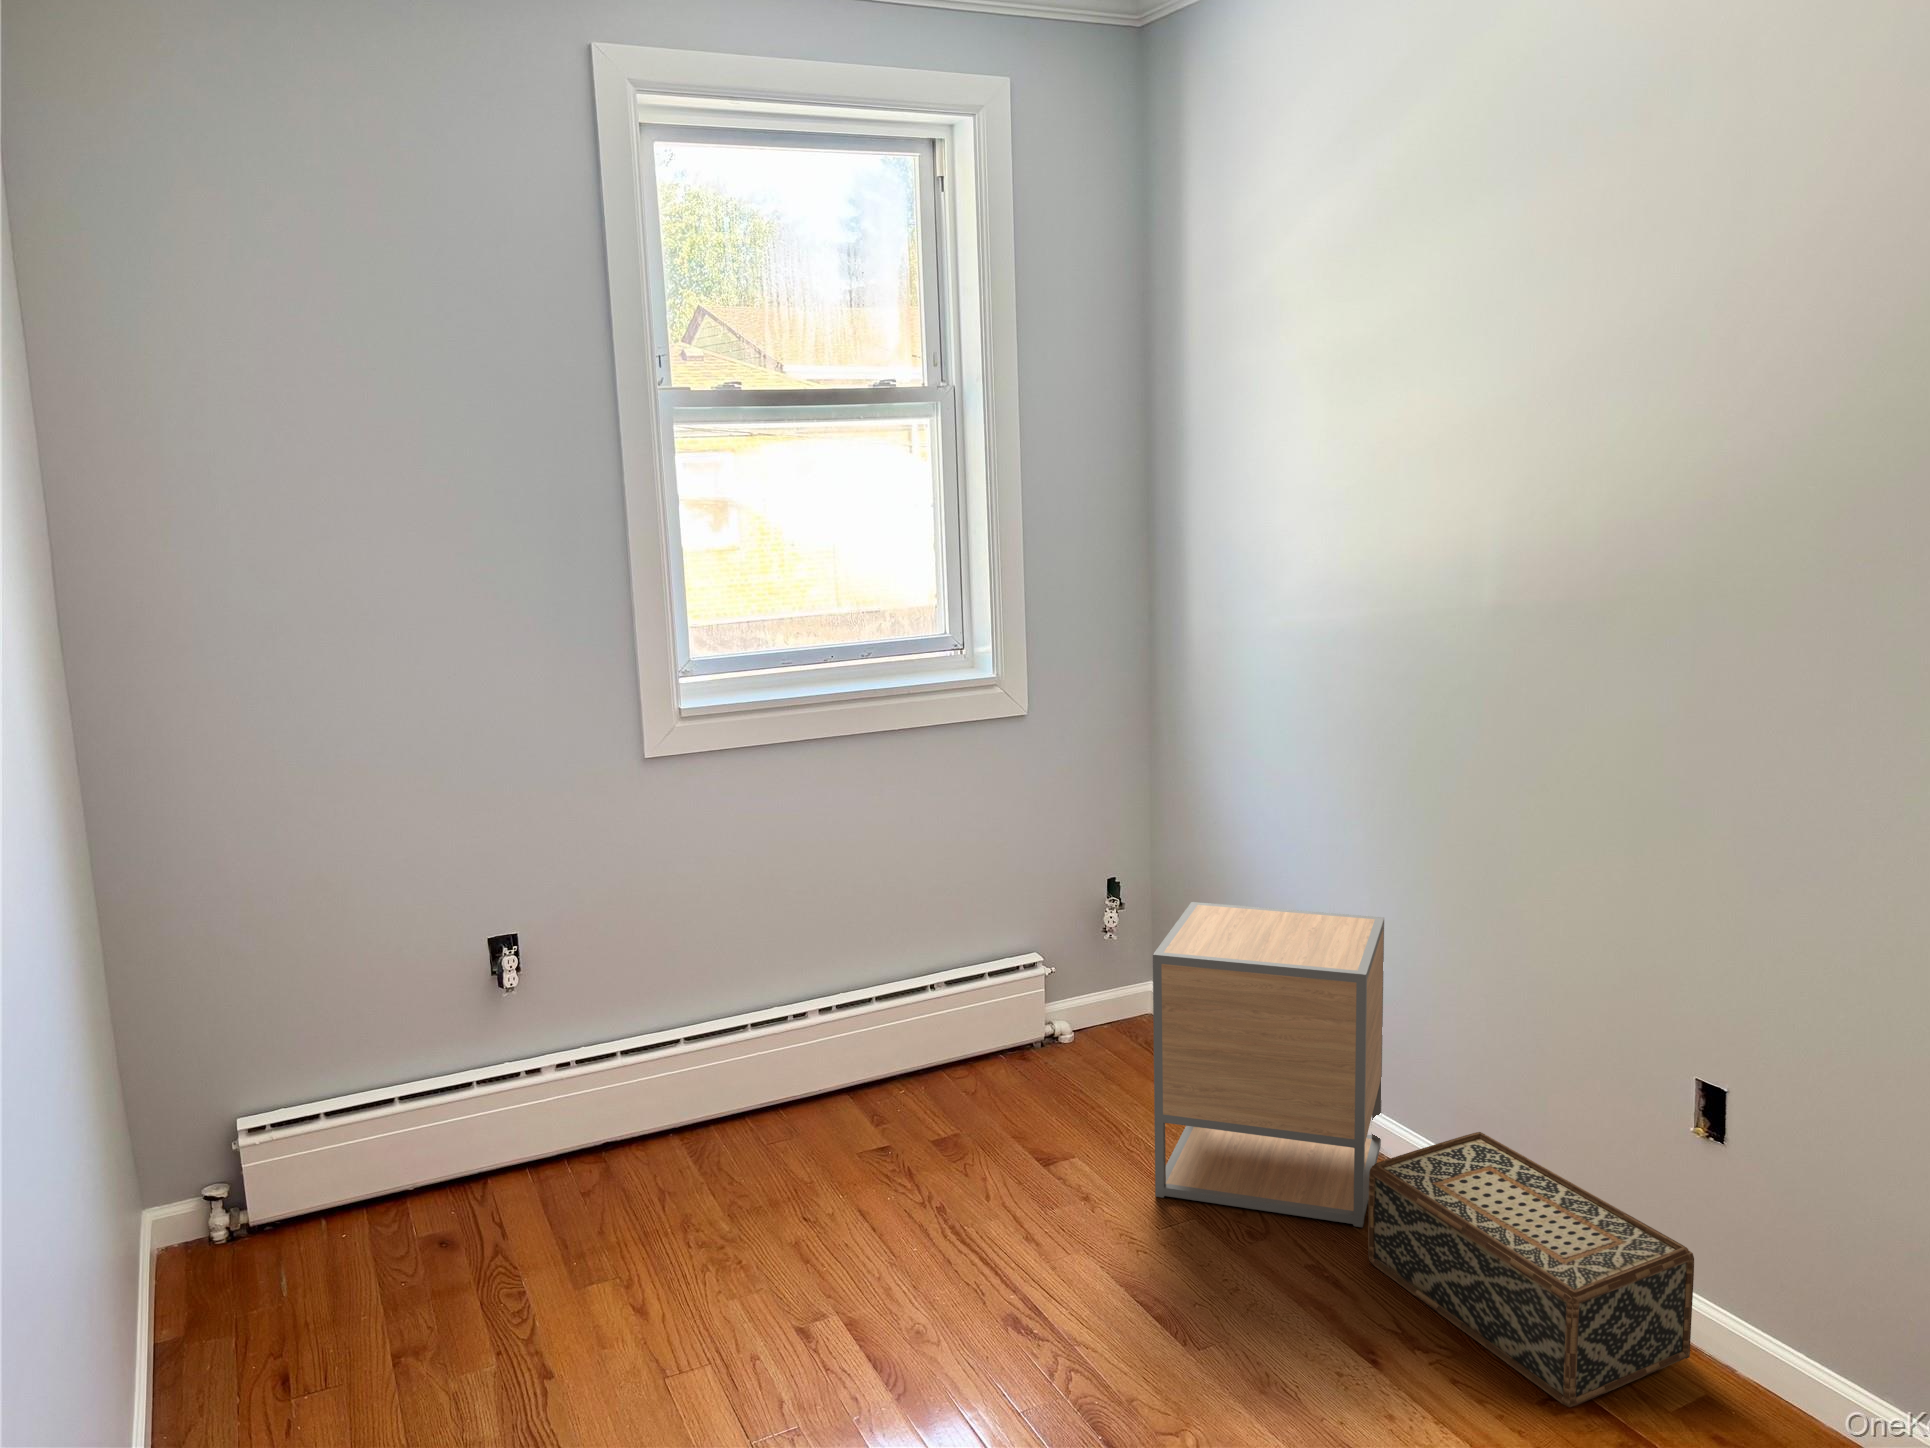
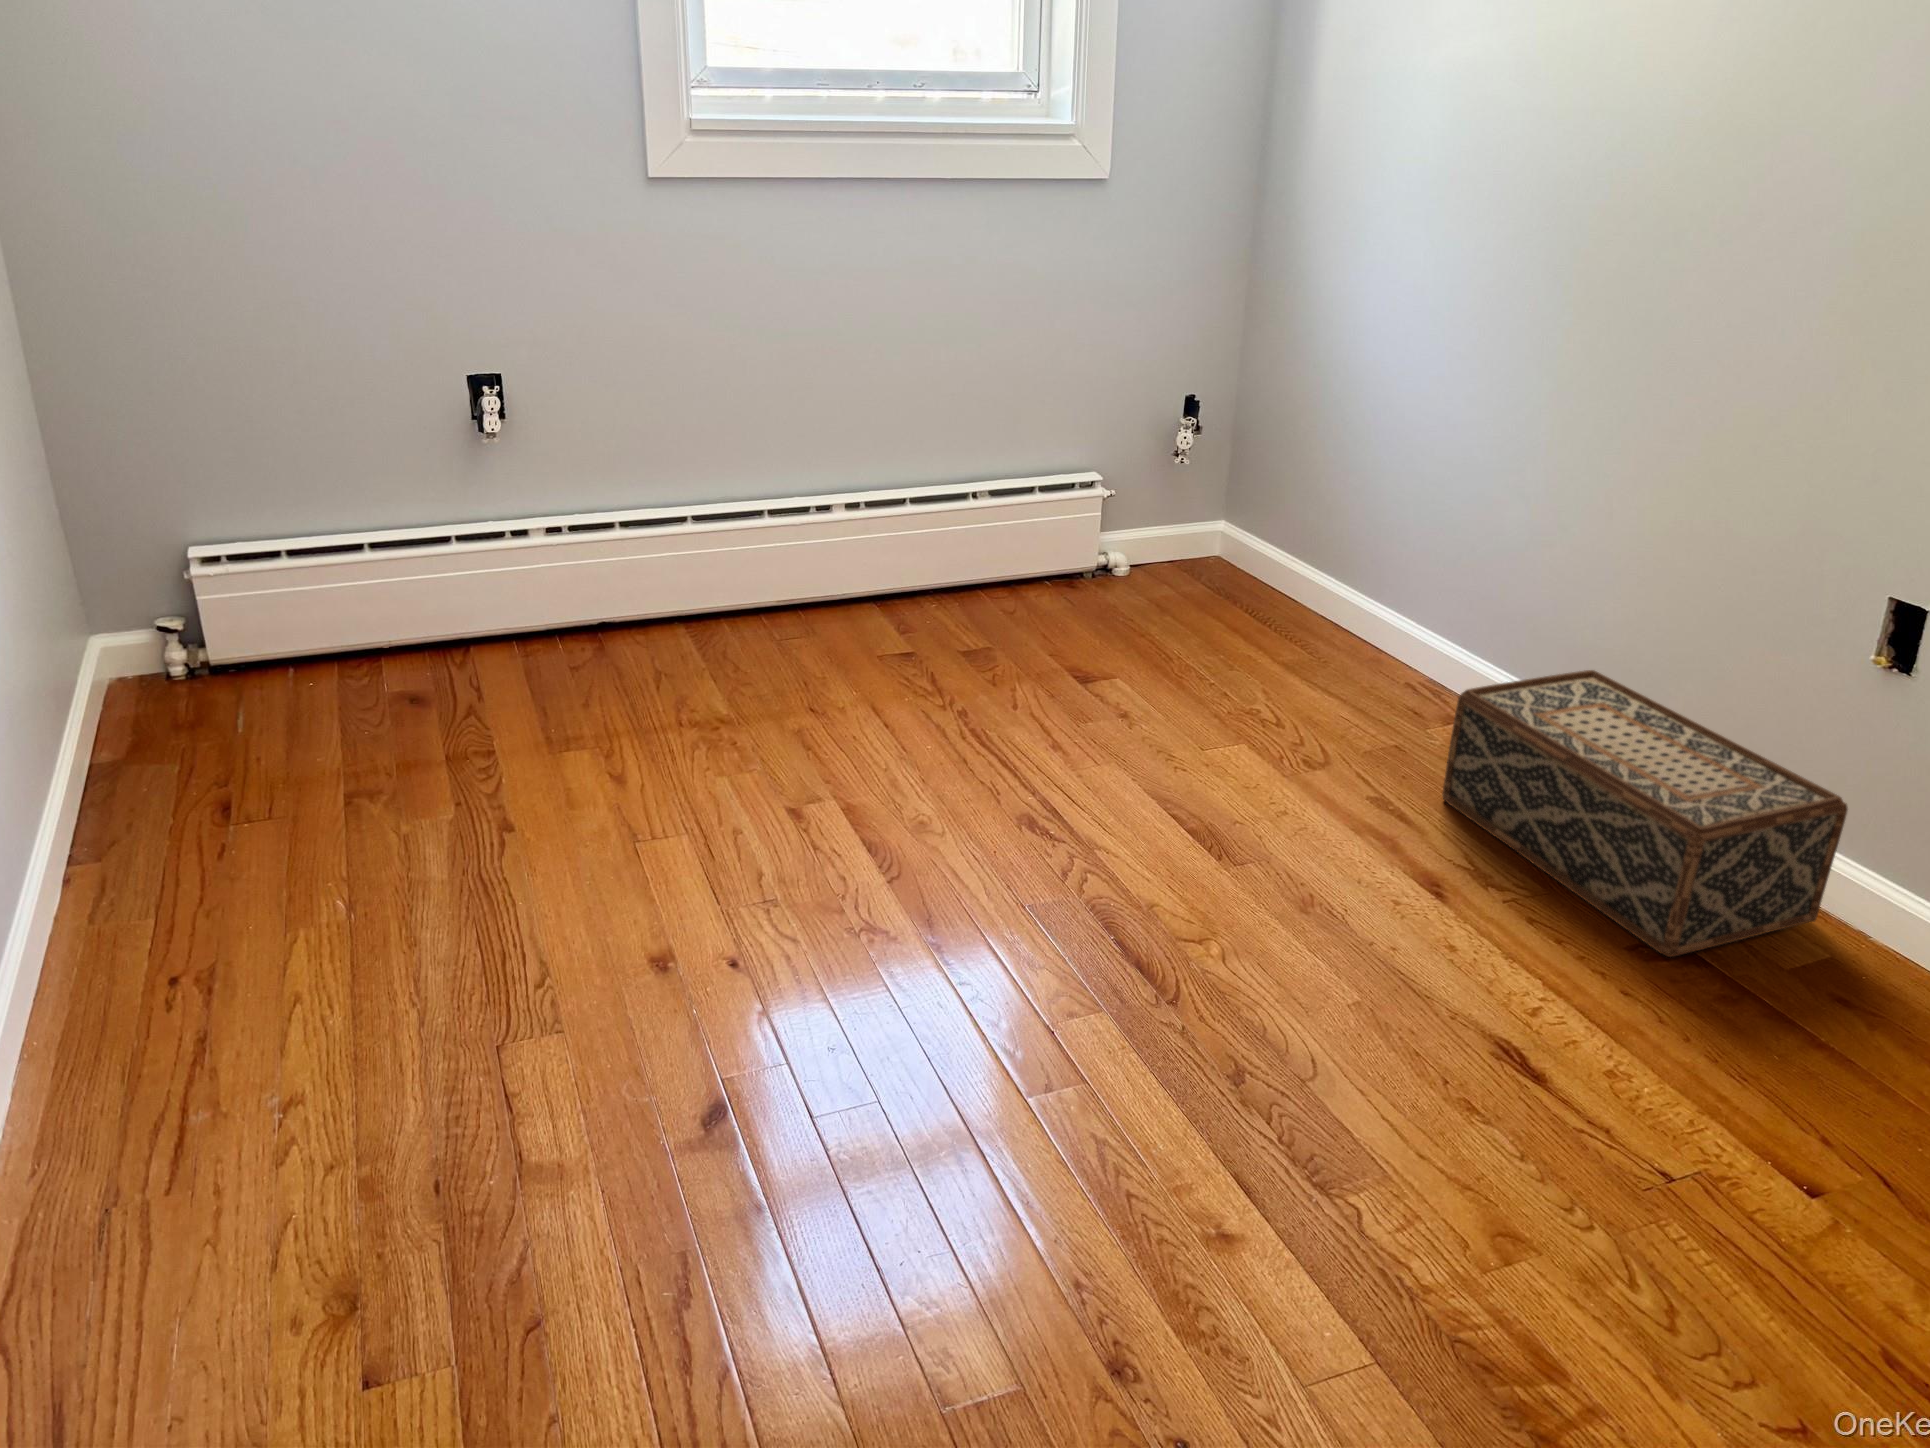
nightstand: present [1153,902,1384,1227] -> none [1203,400,1510,767]

